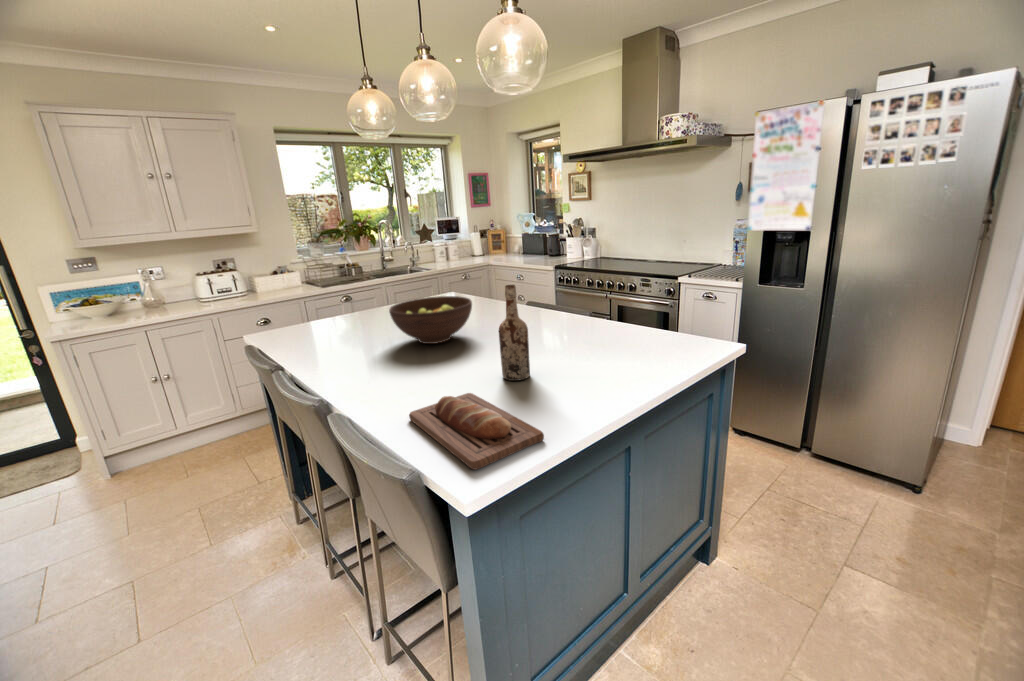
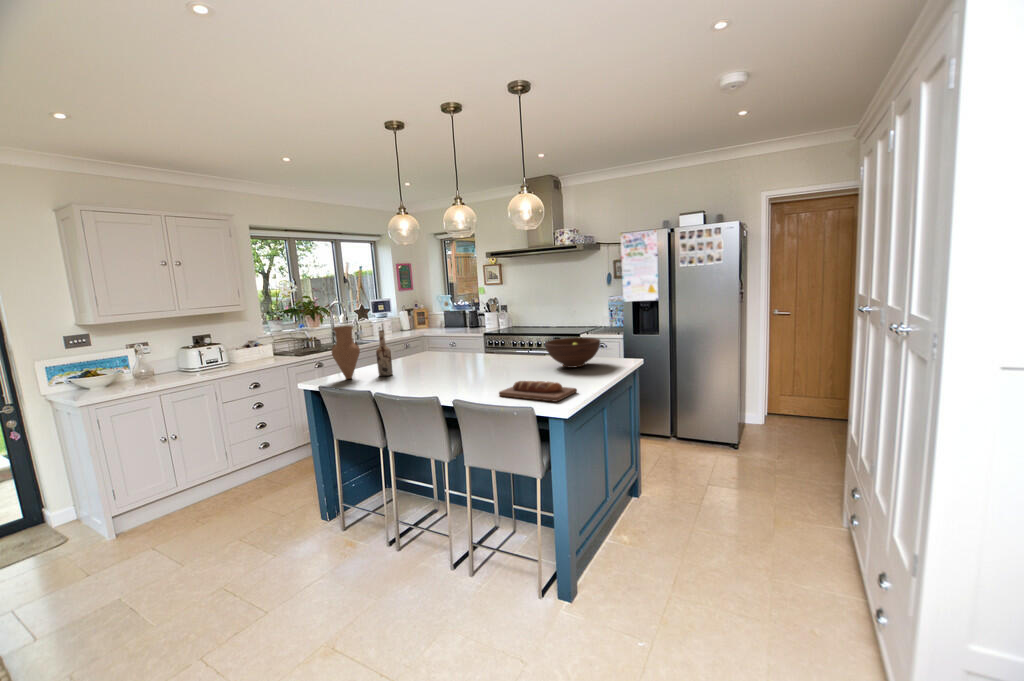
vase: none [277,262,318,335] -> present [332,326,360,379]
wine bottle: present [499,285,530,381] -> present [376,330,393,376]
fruit bowl: present [389,296,472,344] -> present [545,337,600,368]

